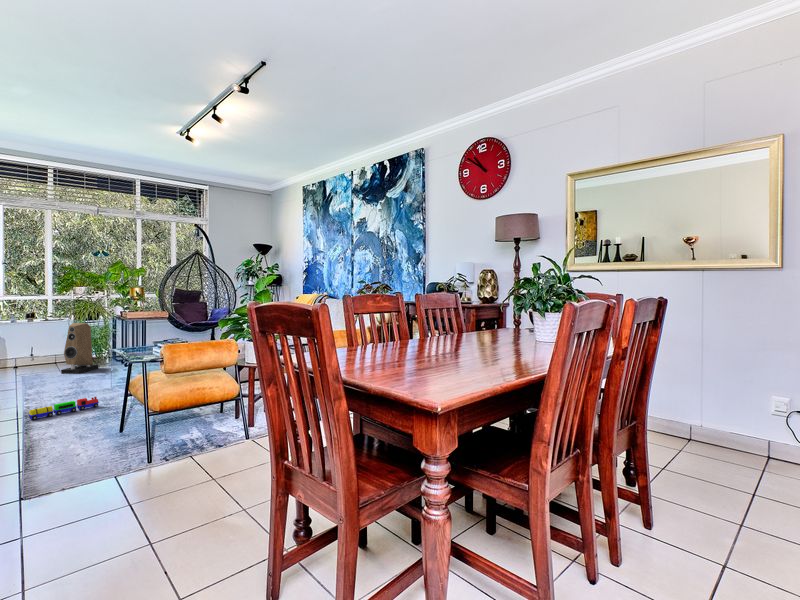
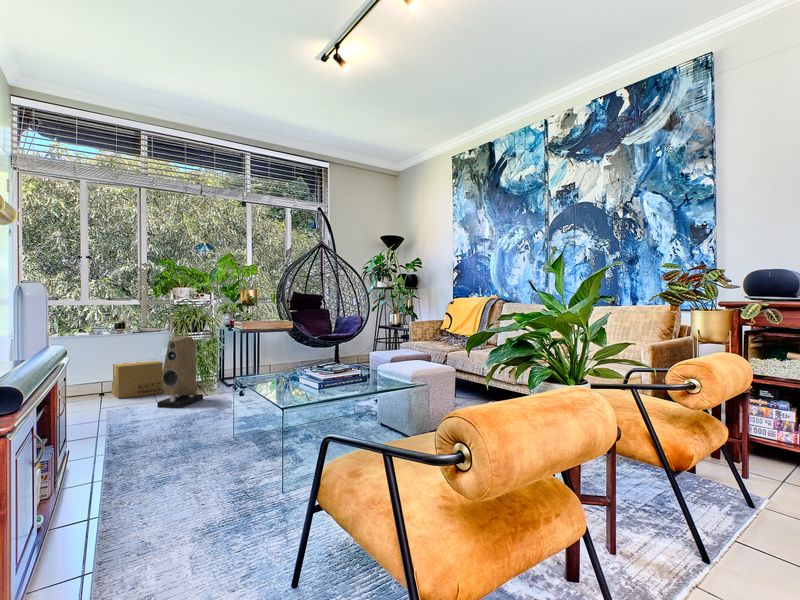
cardboard box: none [23,341,67,370] -> present [111,361,163,399]
toy train: present [28,397,99,420] -> none [112,468,226,522]

